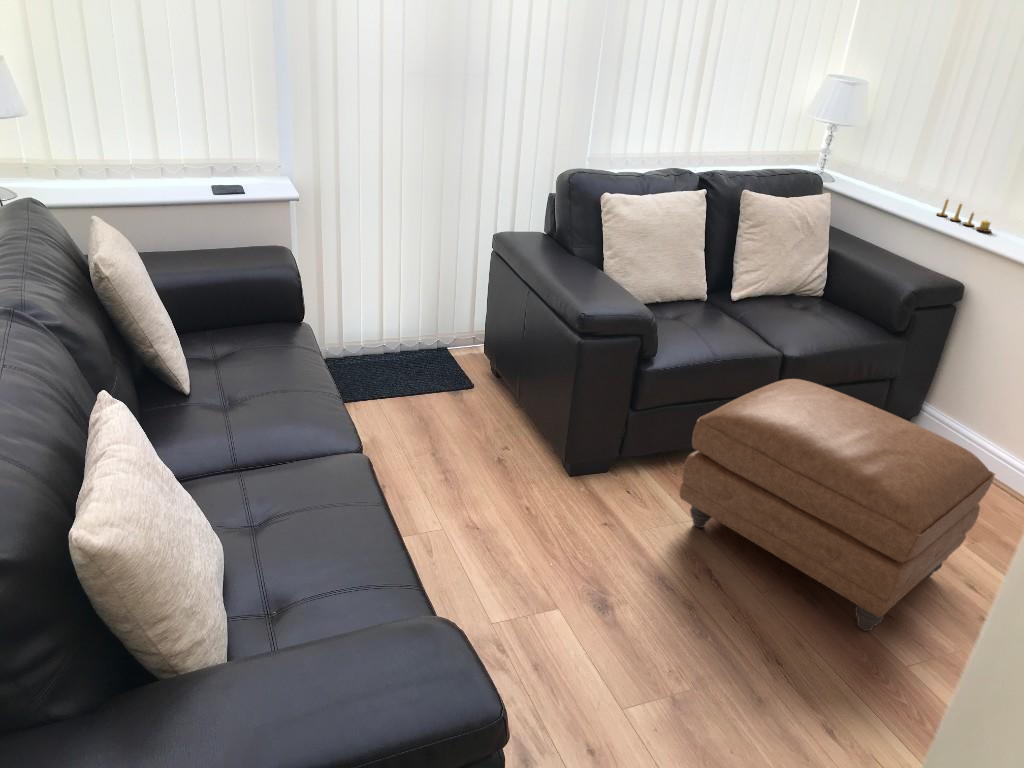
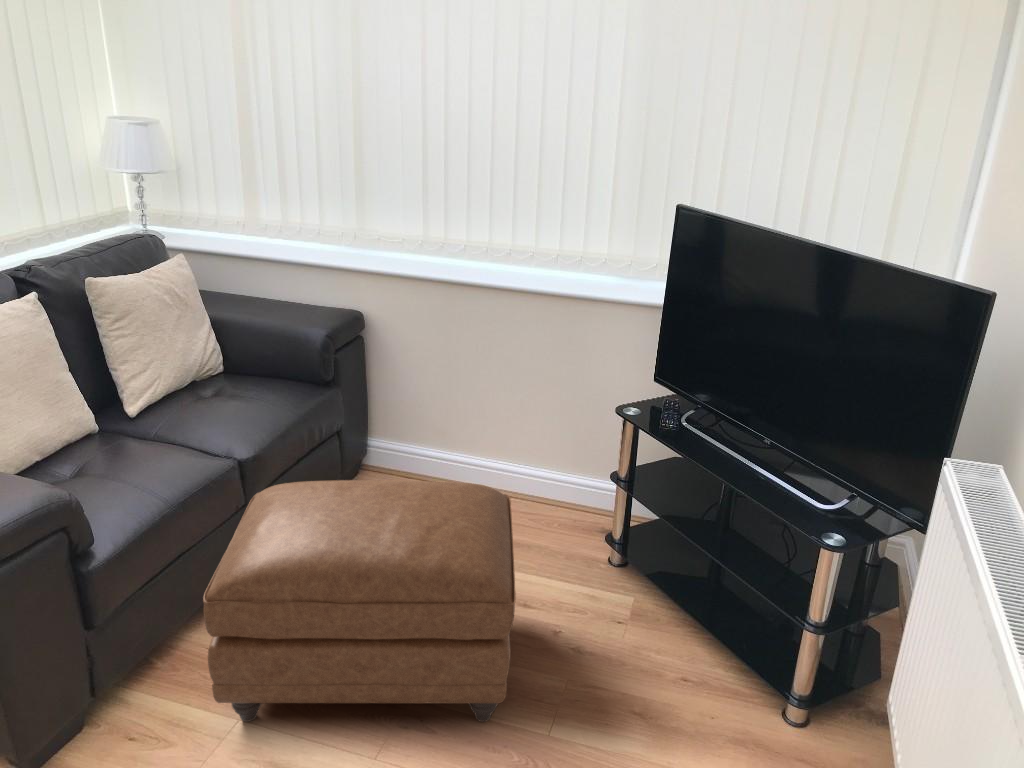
candle: present [937,199,991,232] -> none [297,228,359,254]

